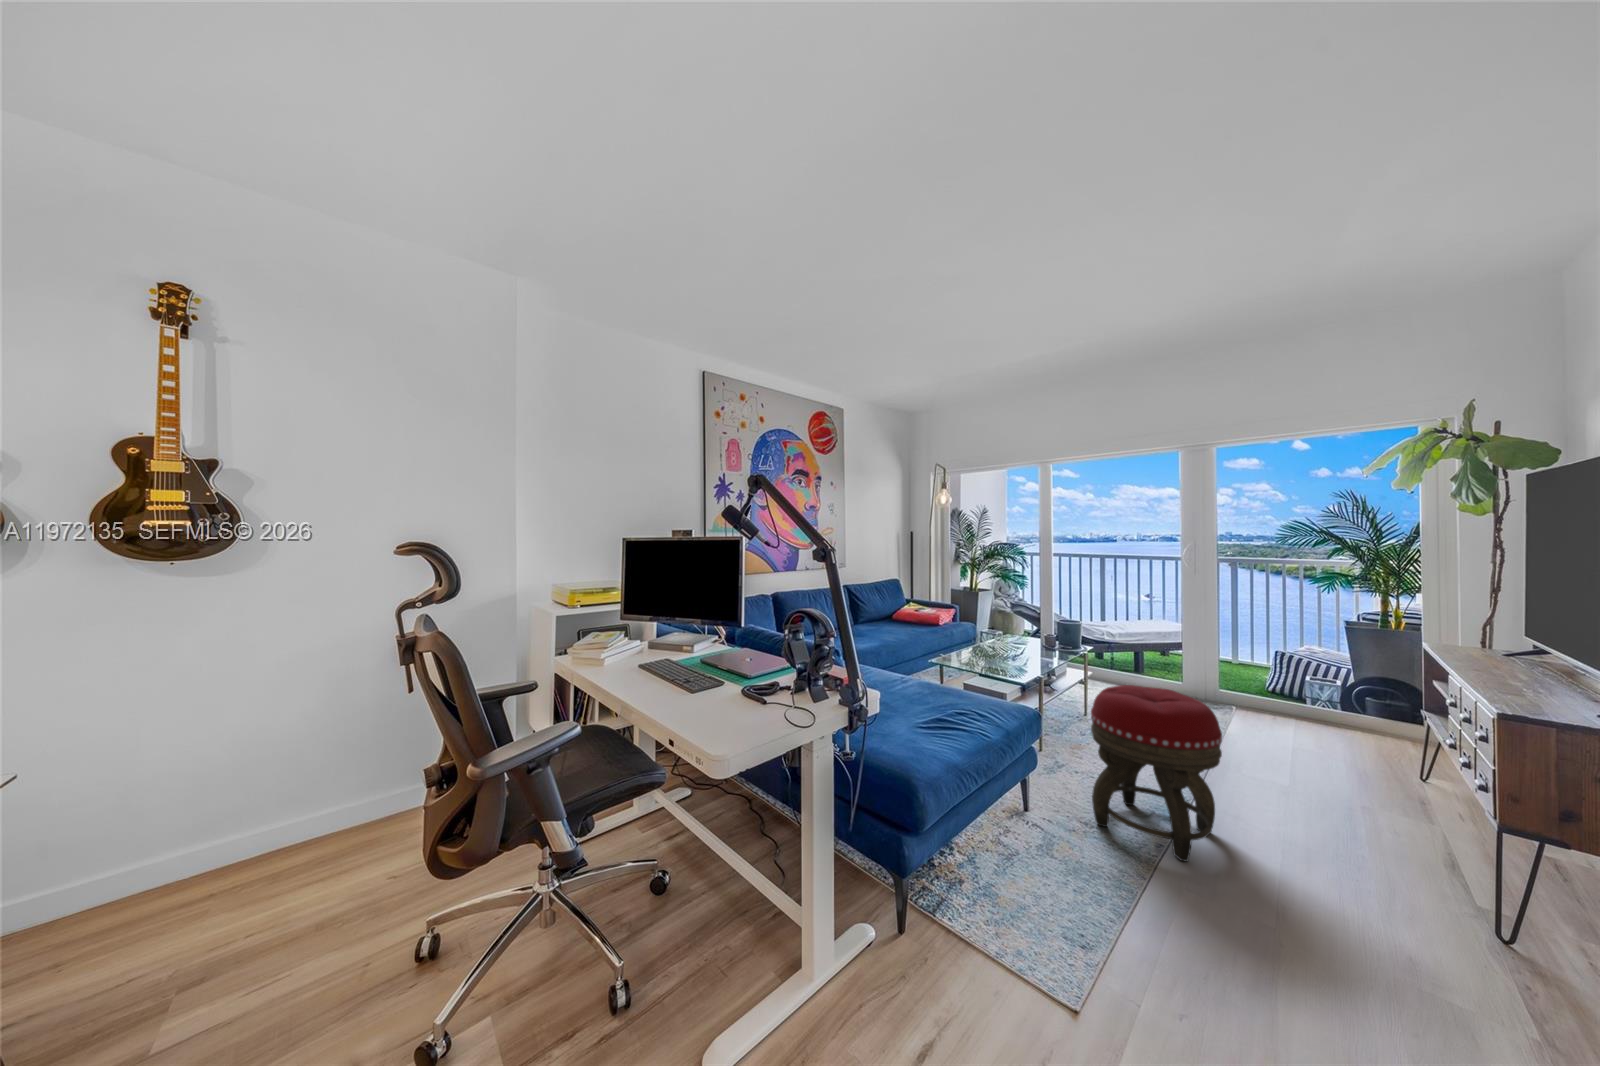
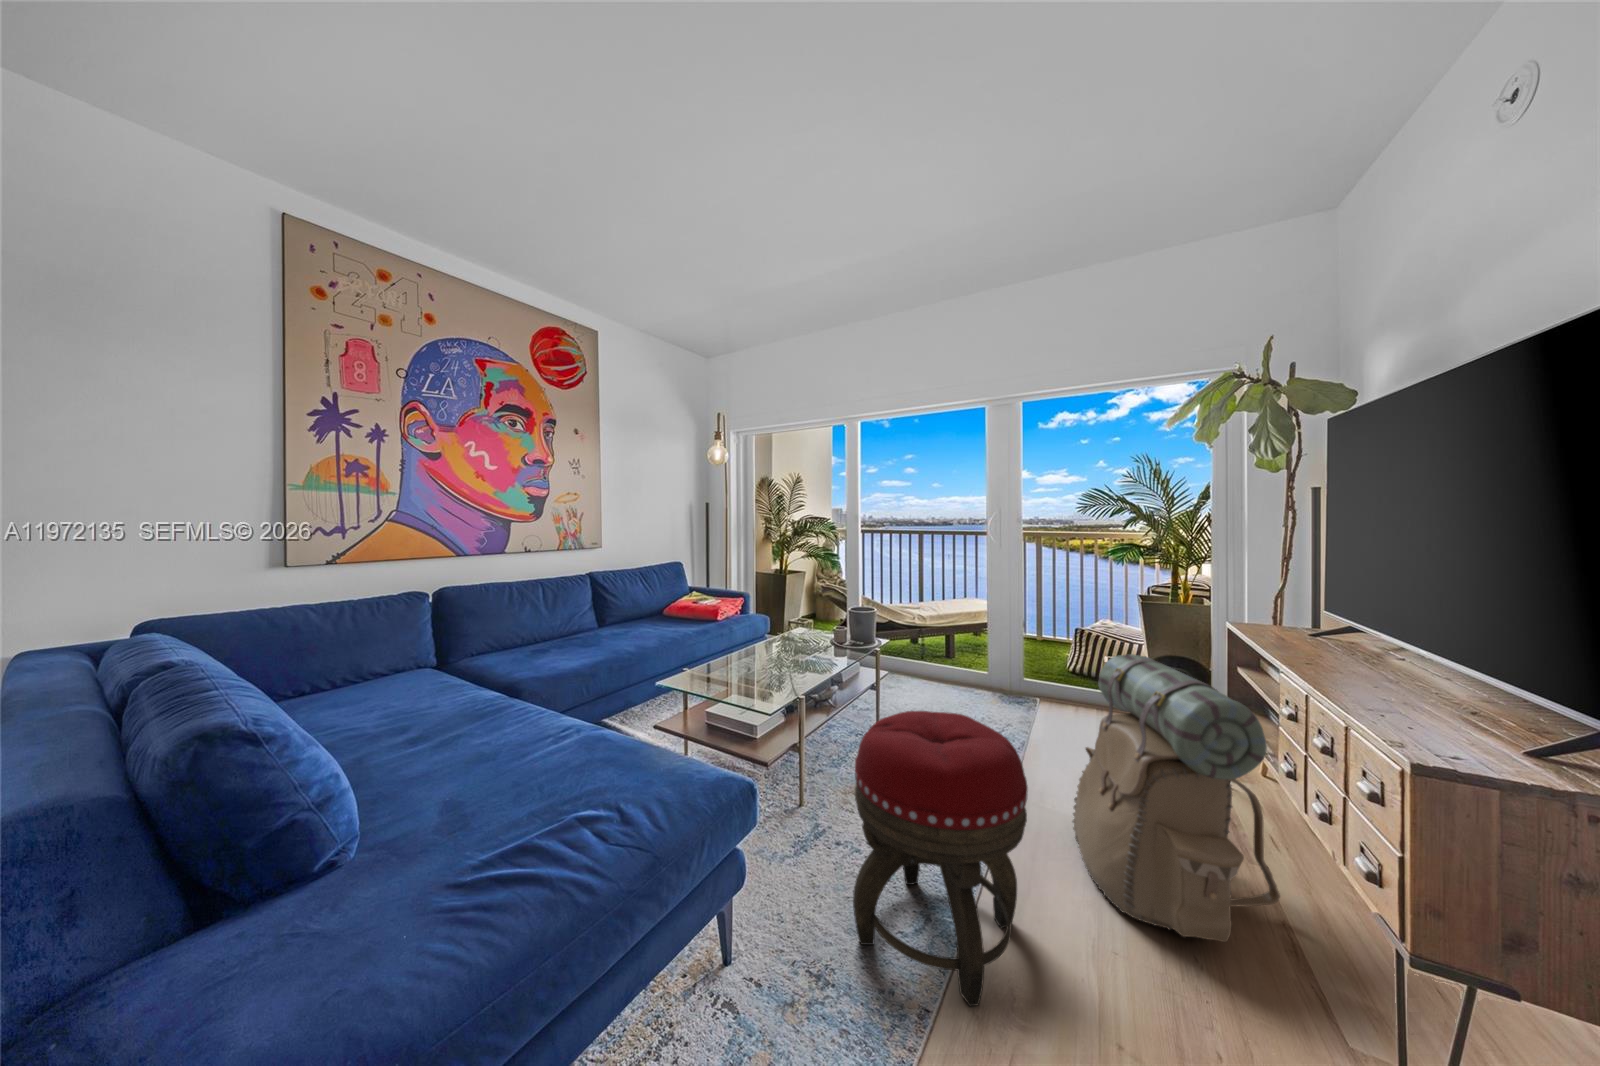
backpack: none [1264,661,1451,861] -> present [1073,654,1280,942]

